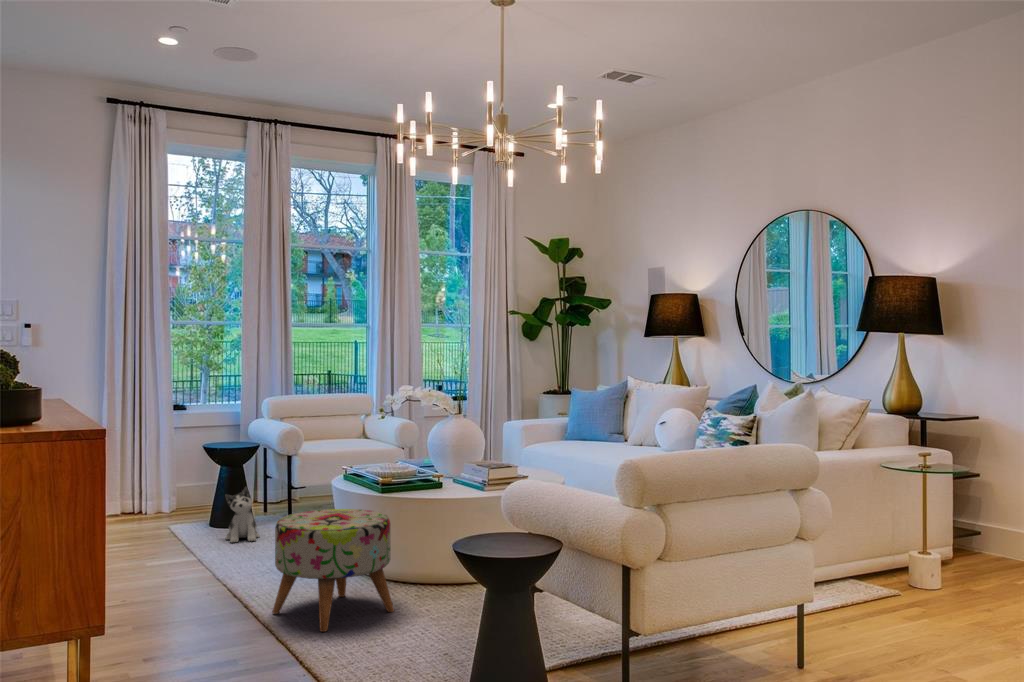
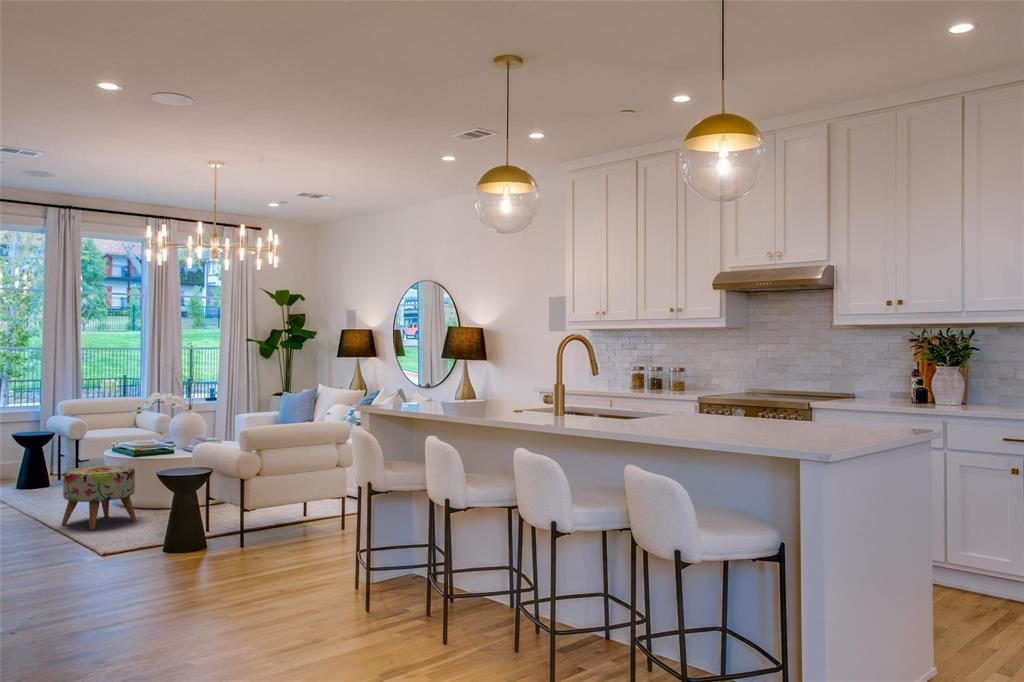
plush toy: present [225,487,260,542] -> none [30,460,55,496]

